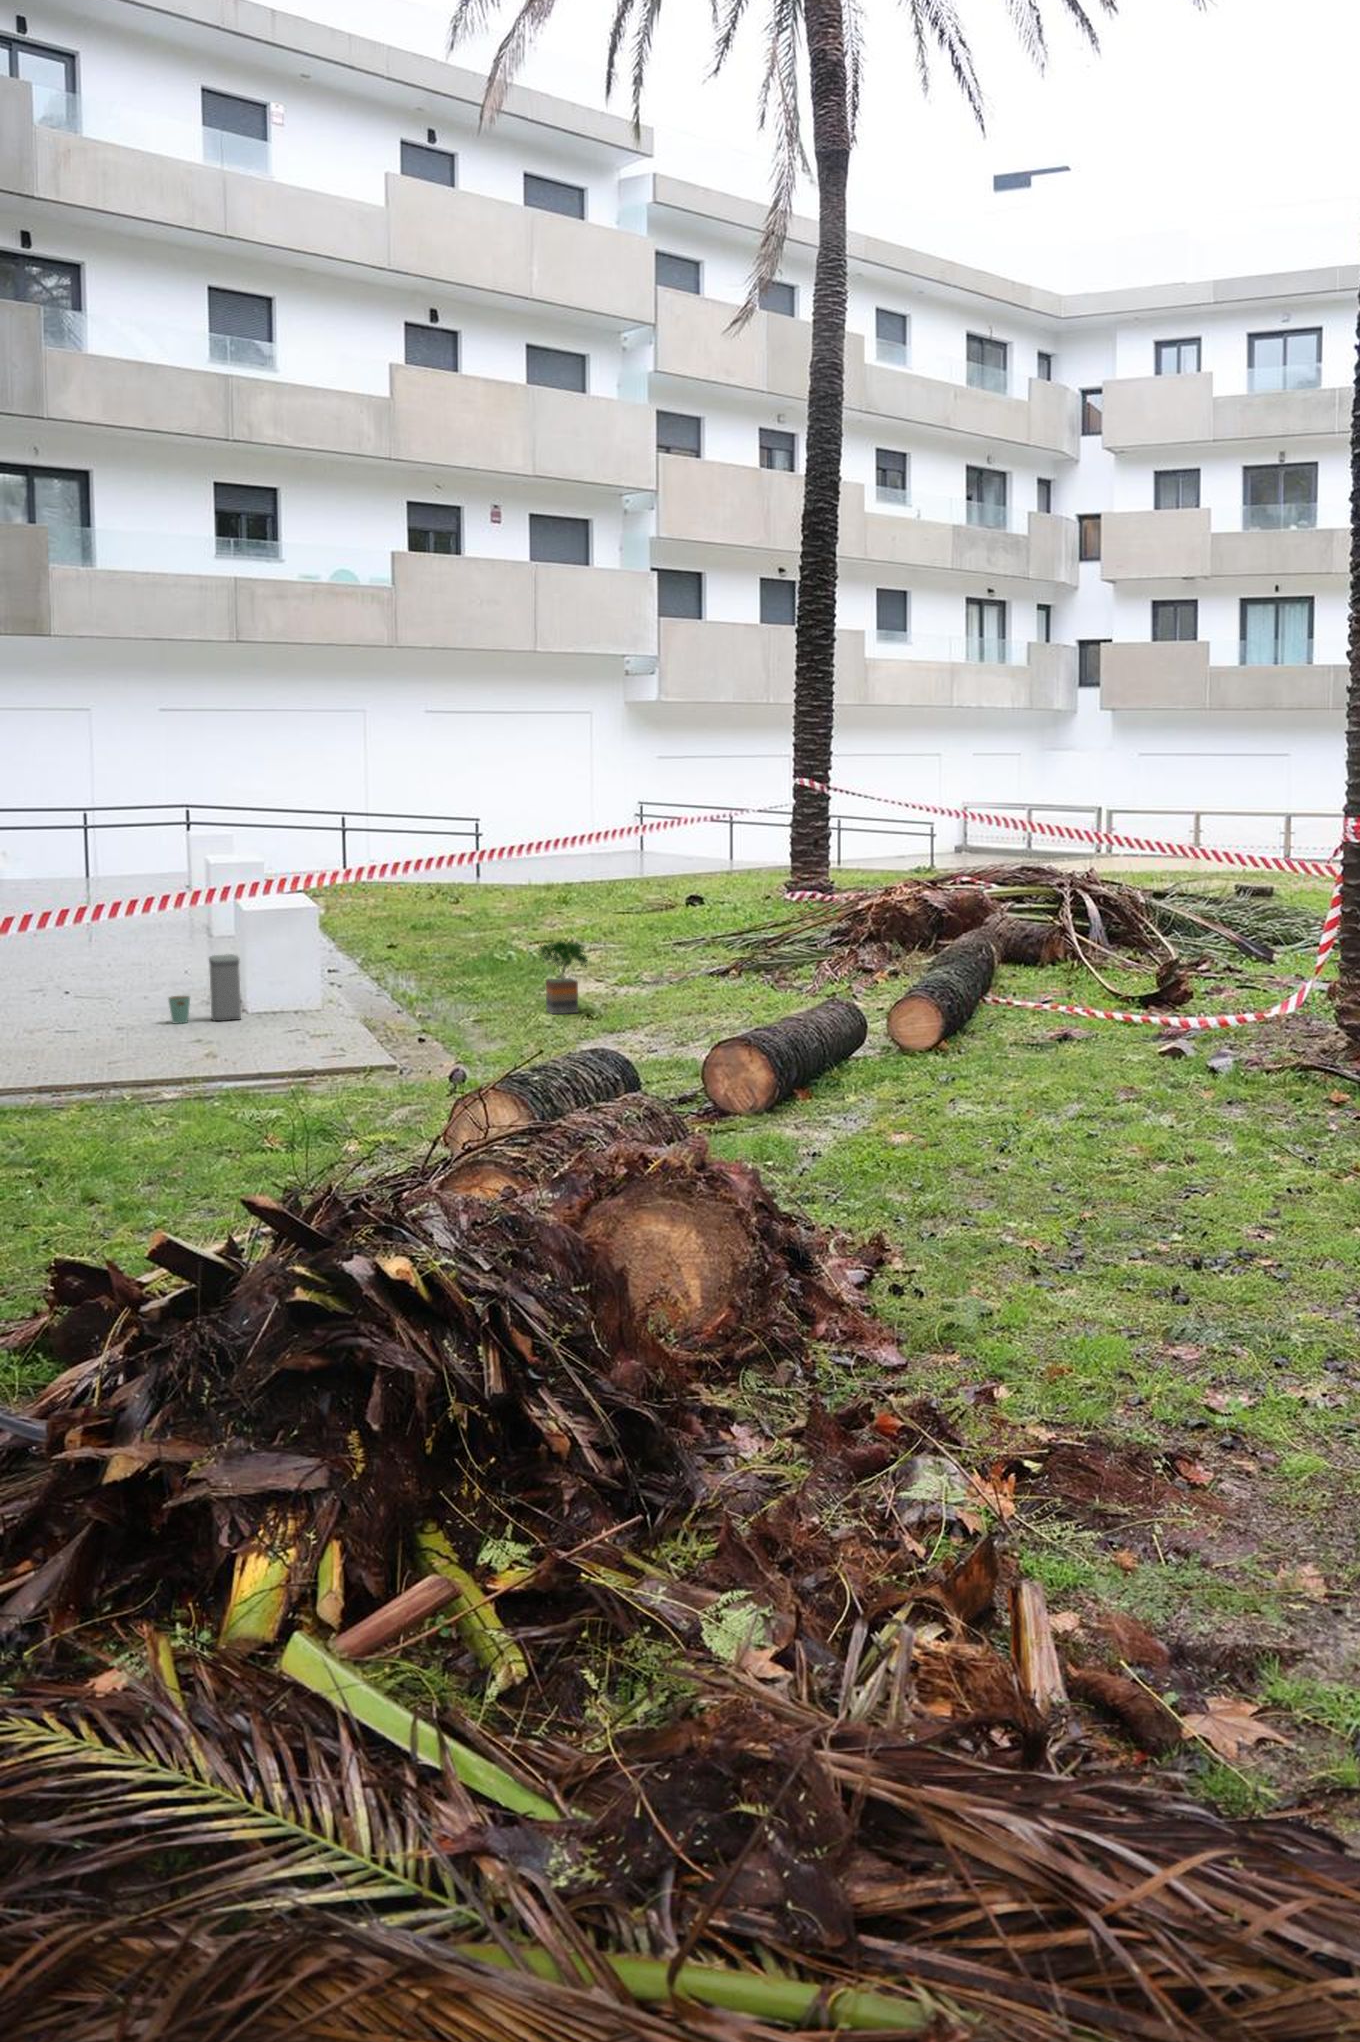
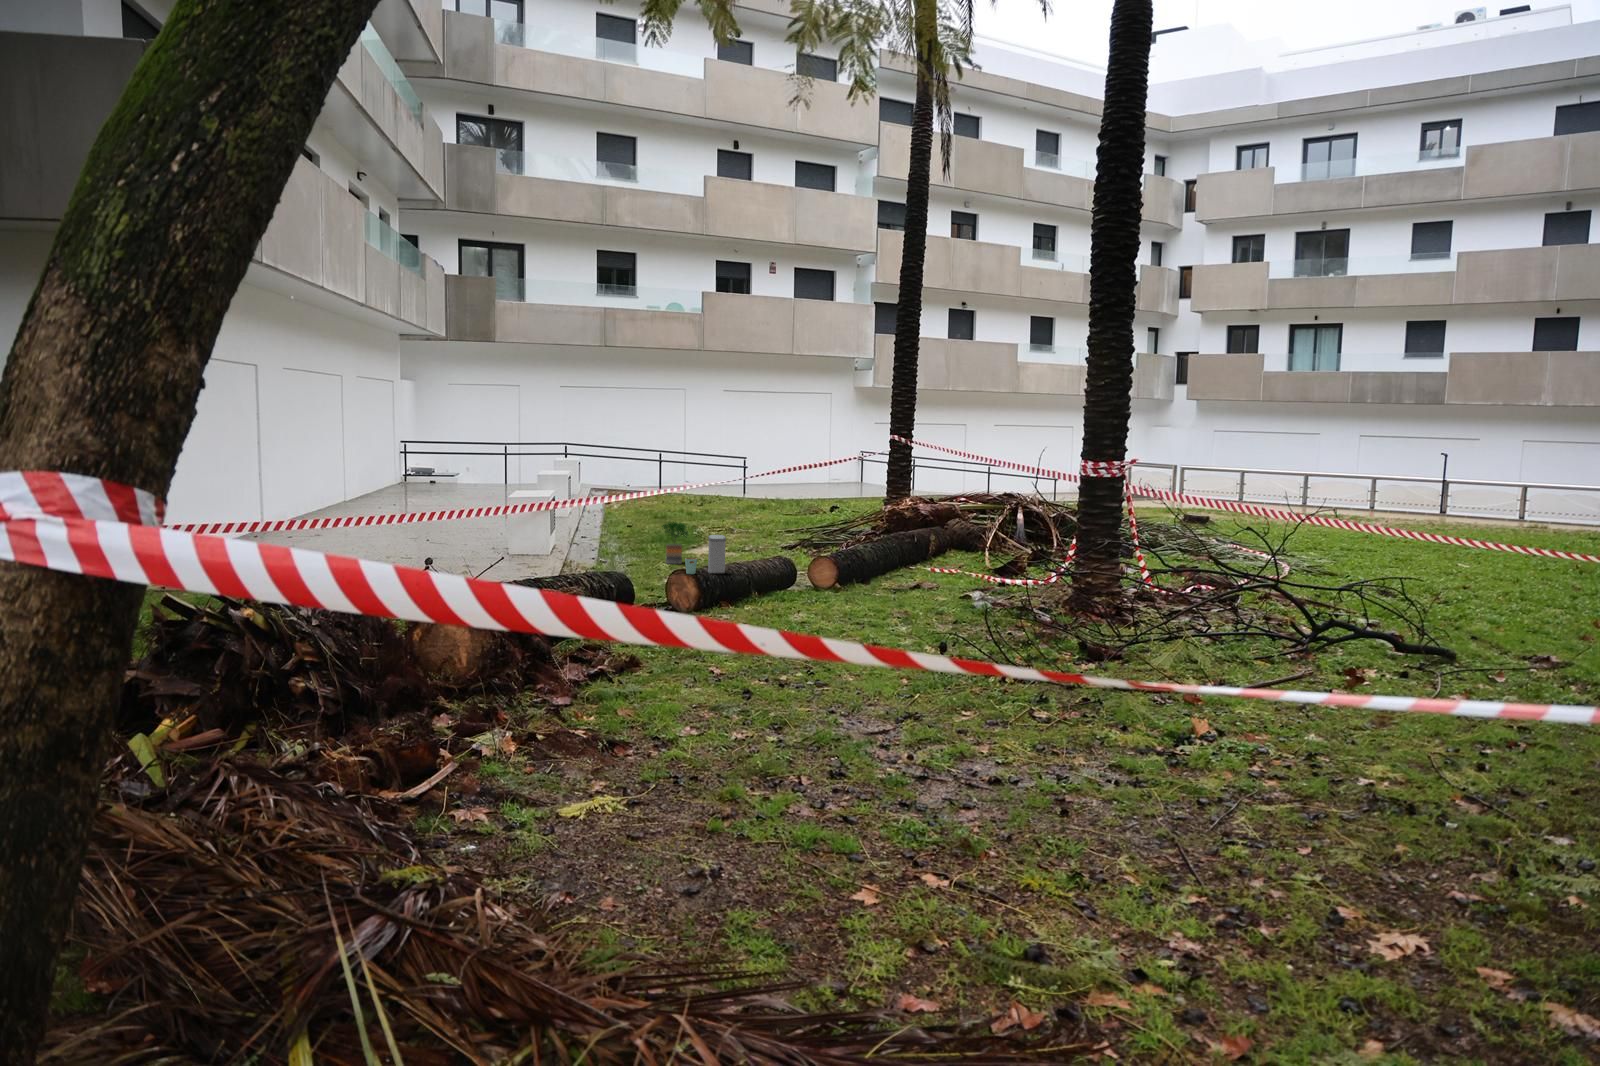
trash can: present [169,954,241,1024] -> present [685,535,726,574]

